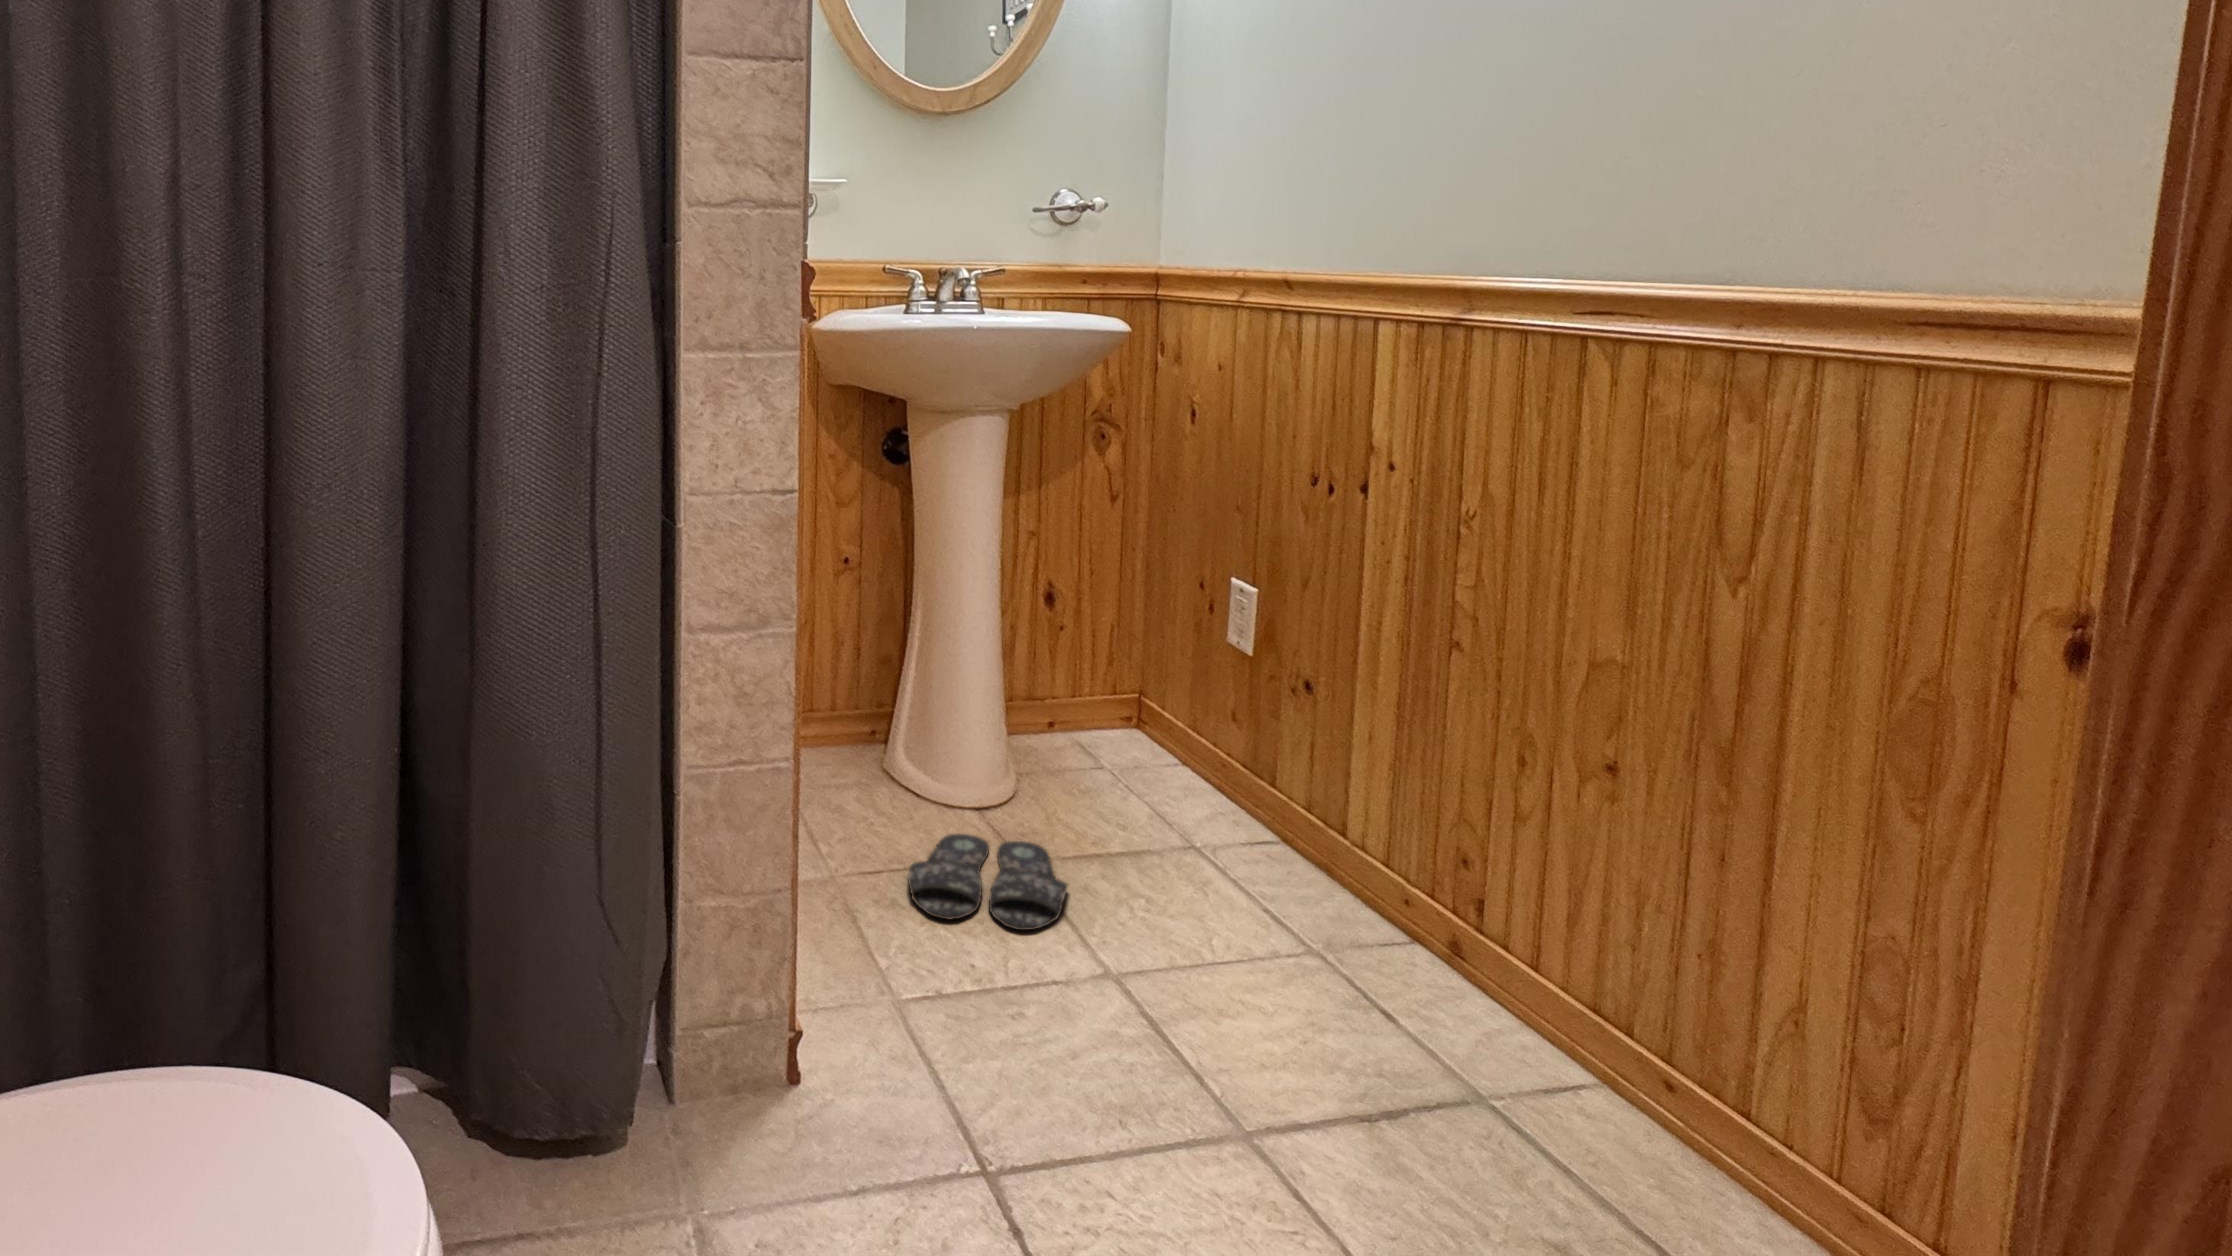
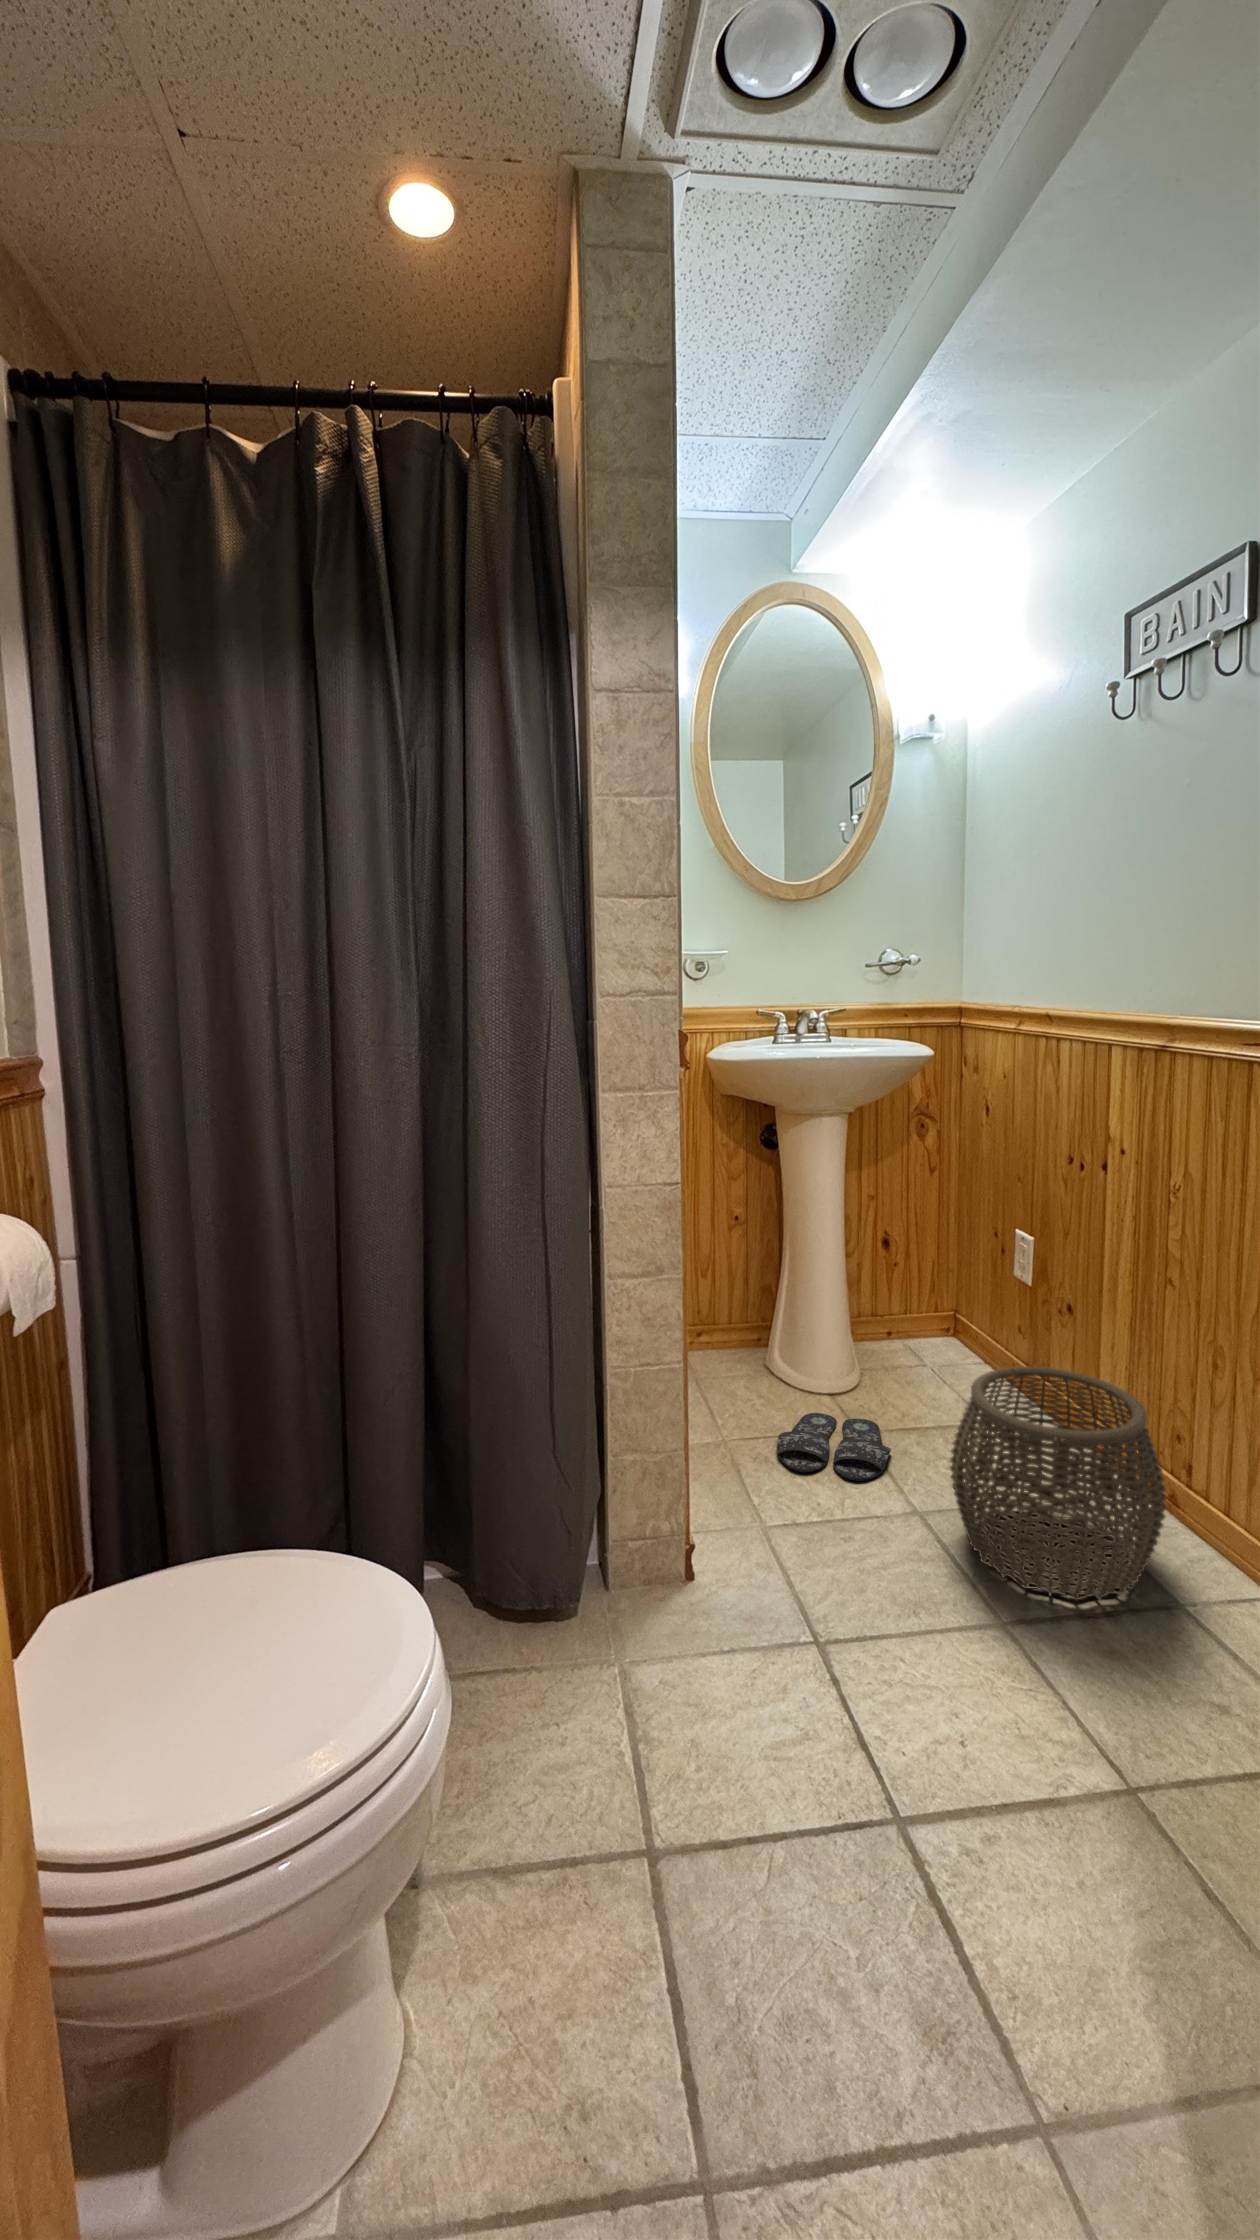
woven basket: none [1163,764,1467,1099] -> present [950,1367,1167,1600]

